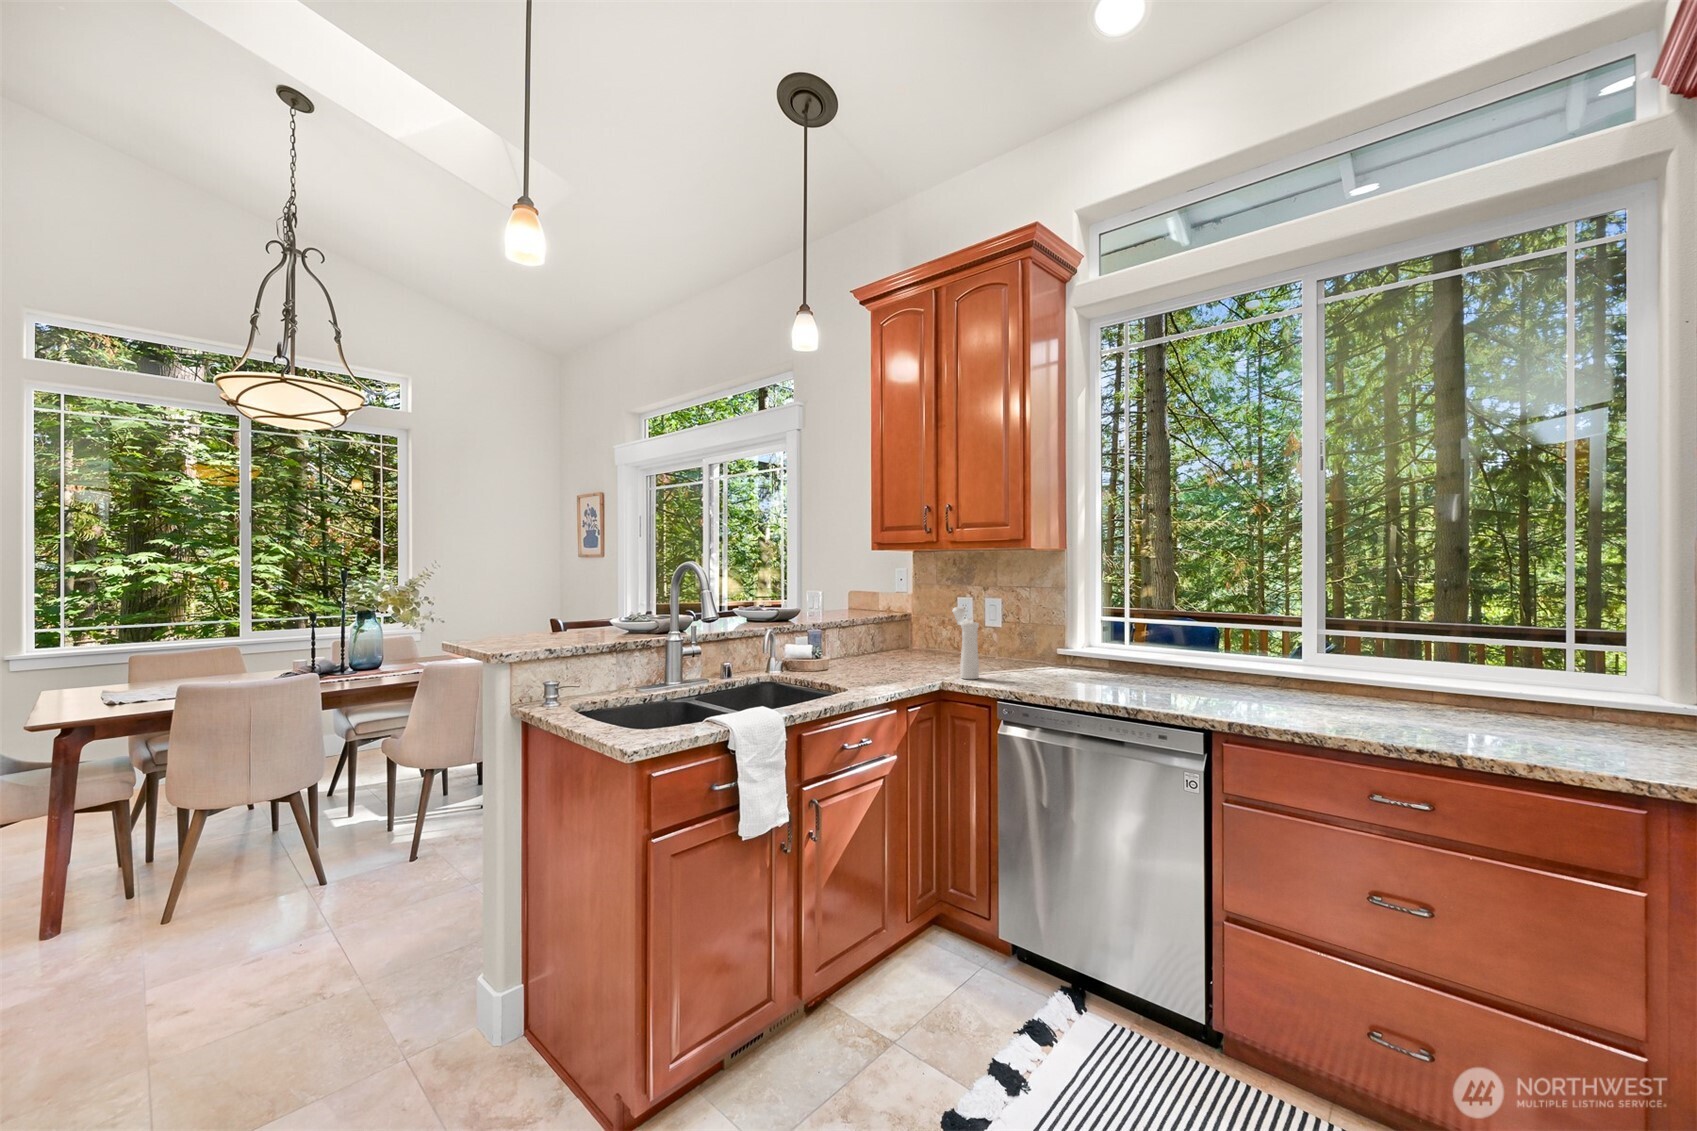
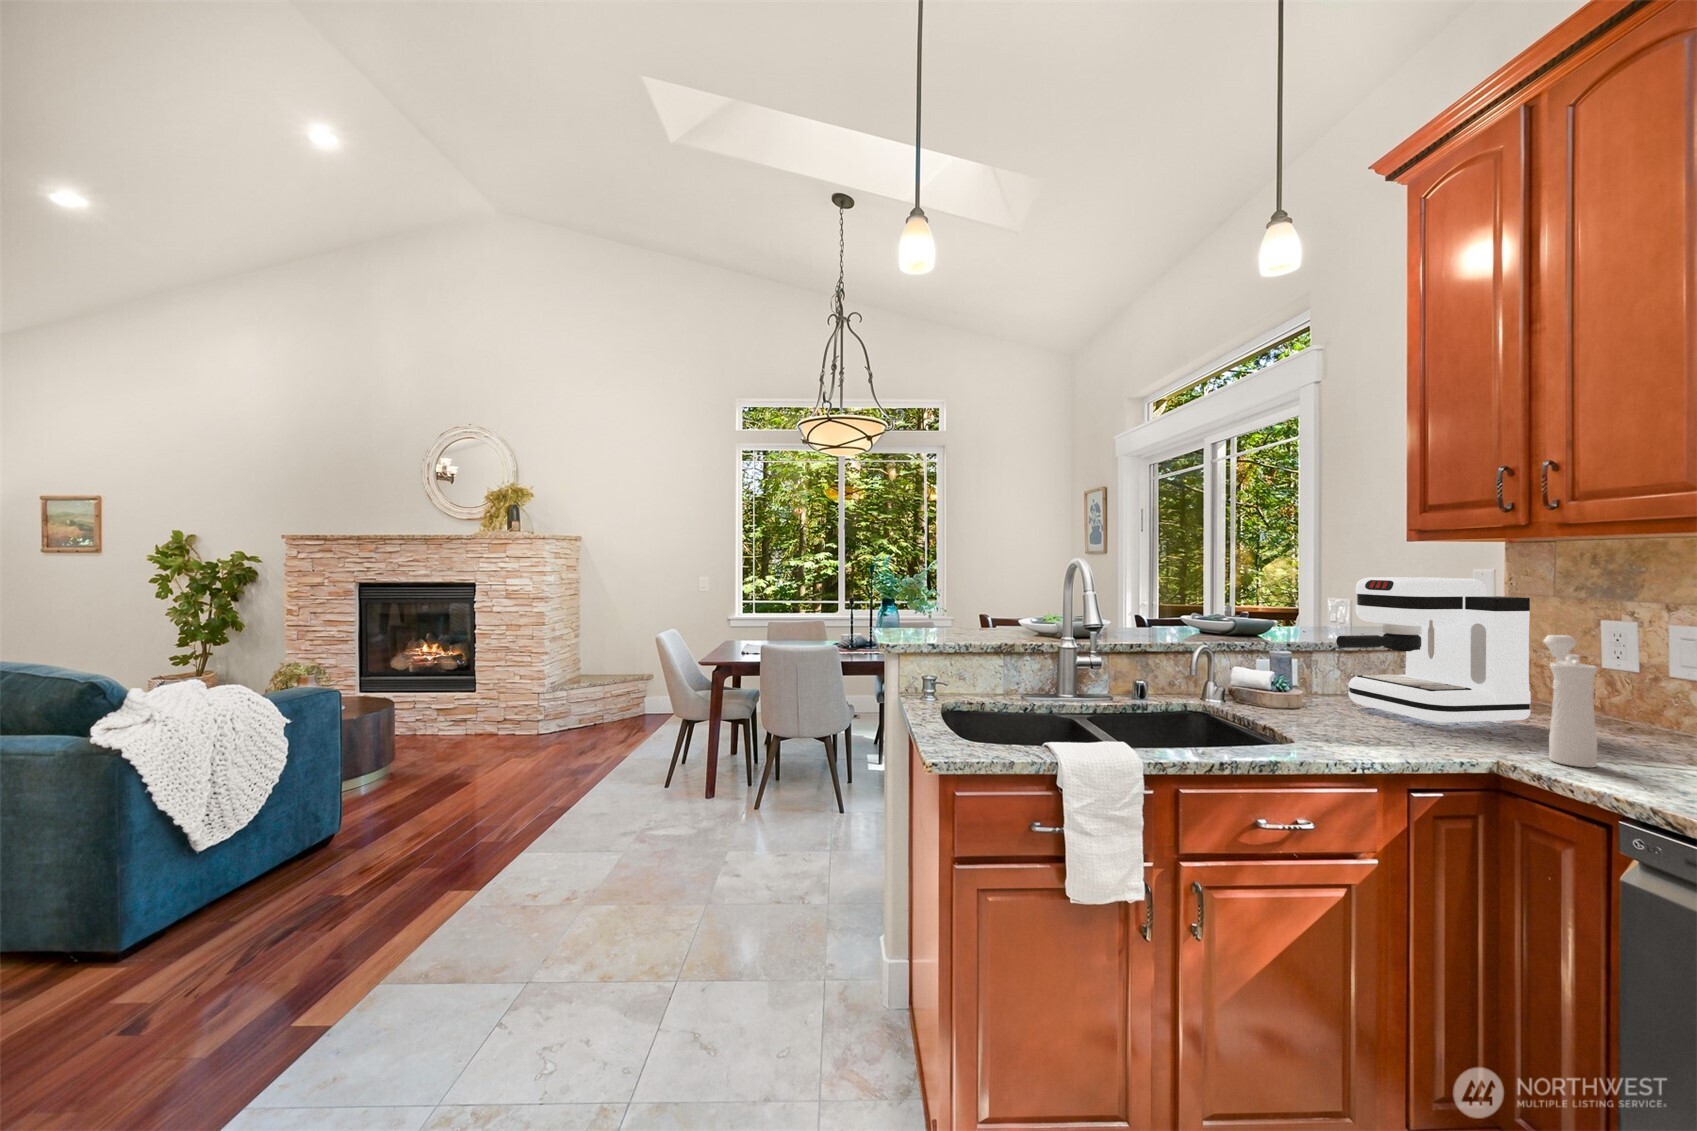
coffee maker: none [849,575,936,668] -> present [1336,577,1531,725]

